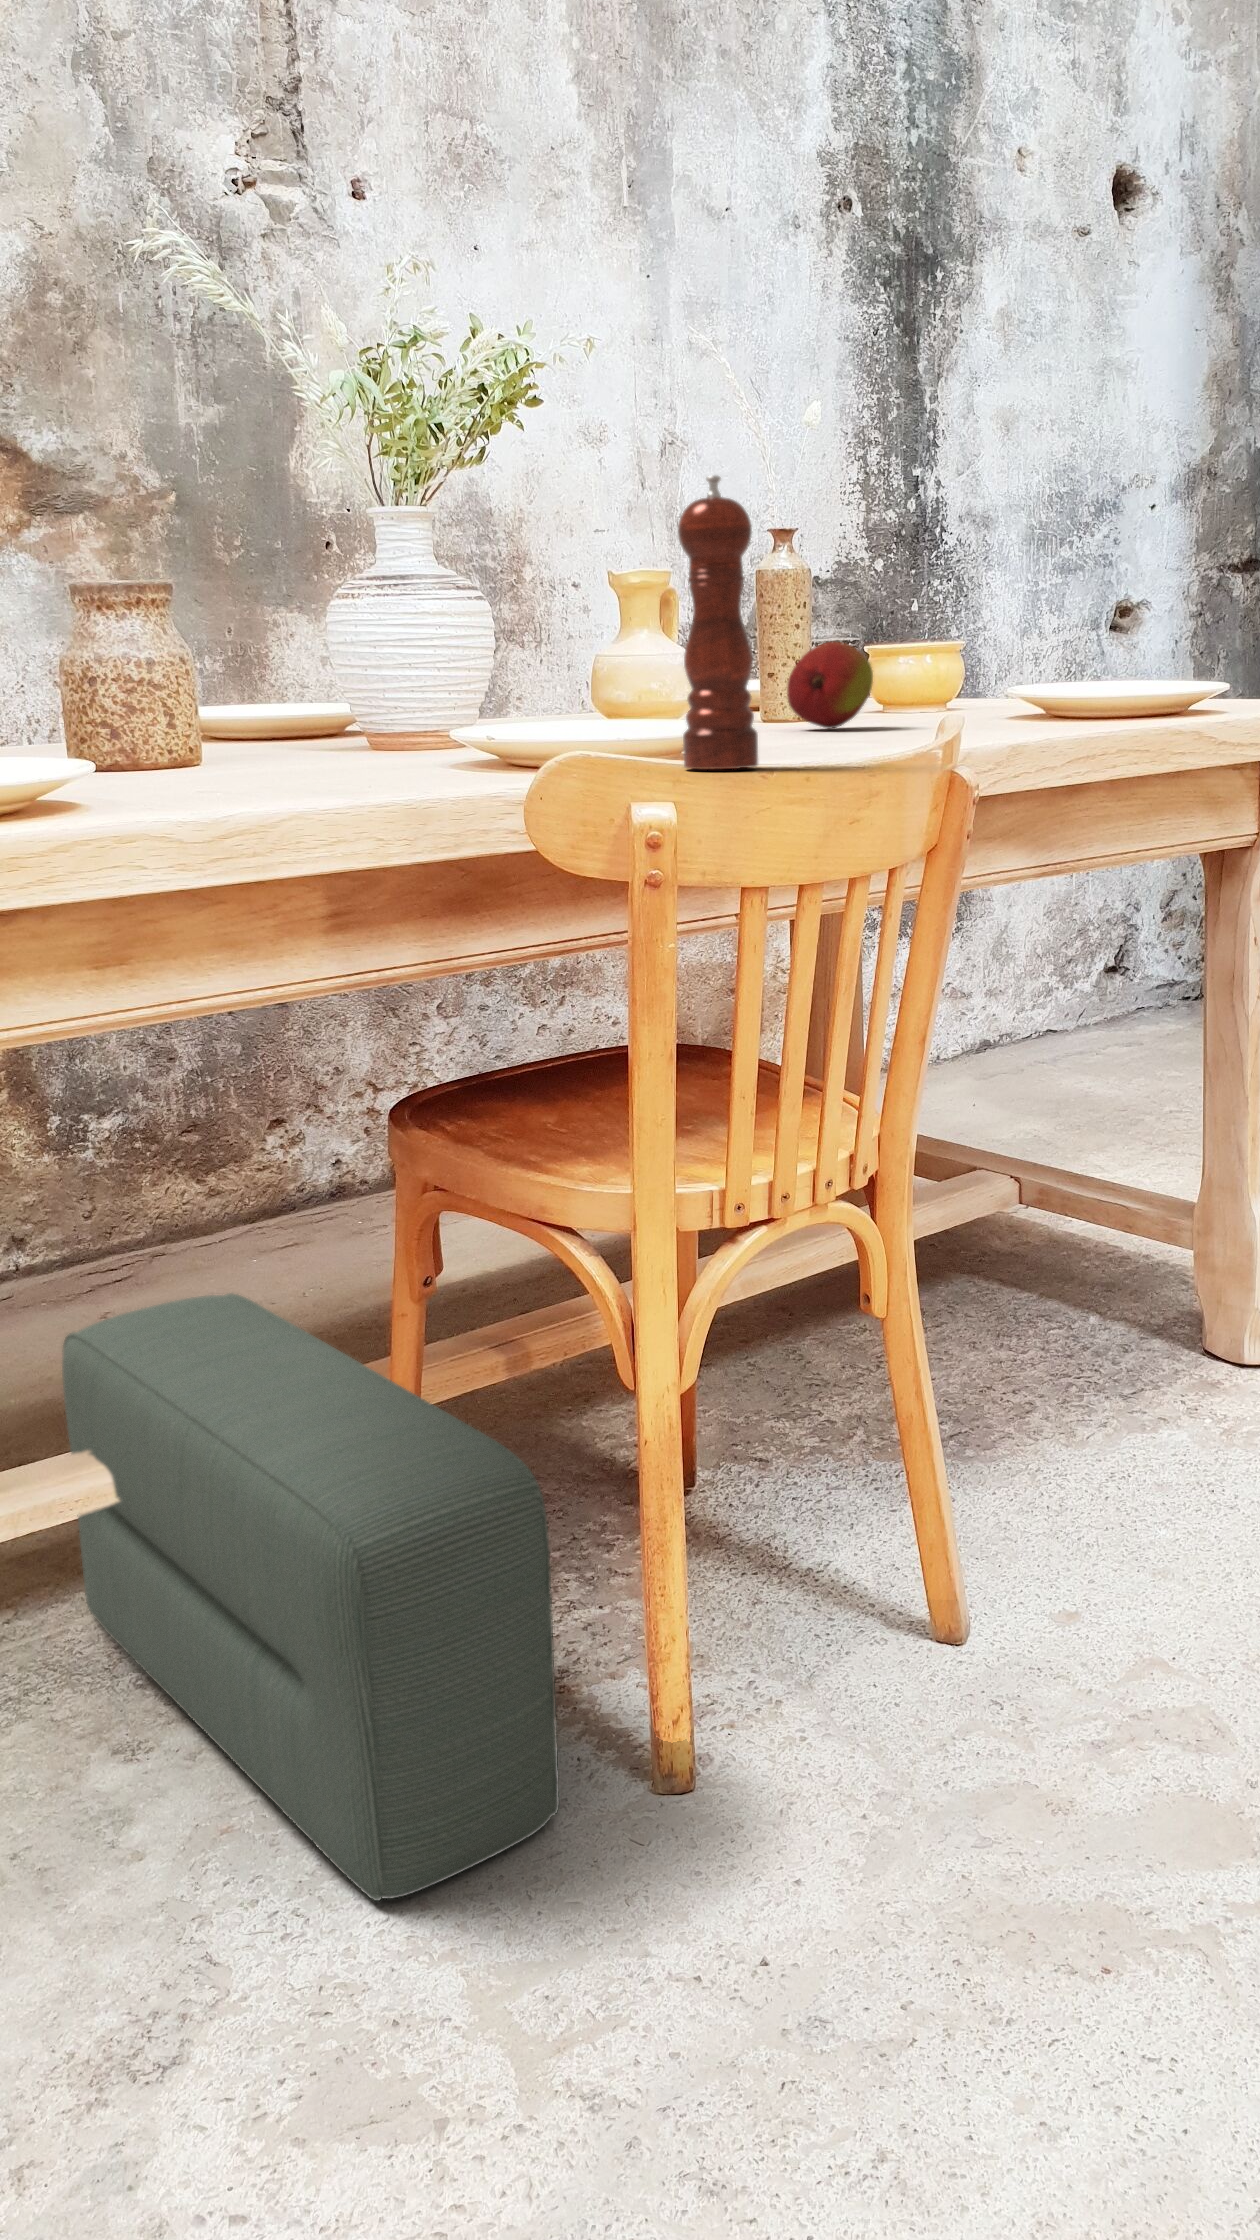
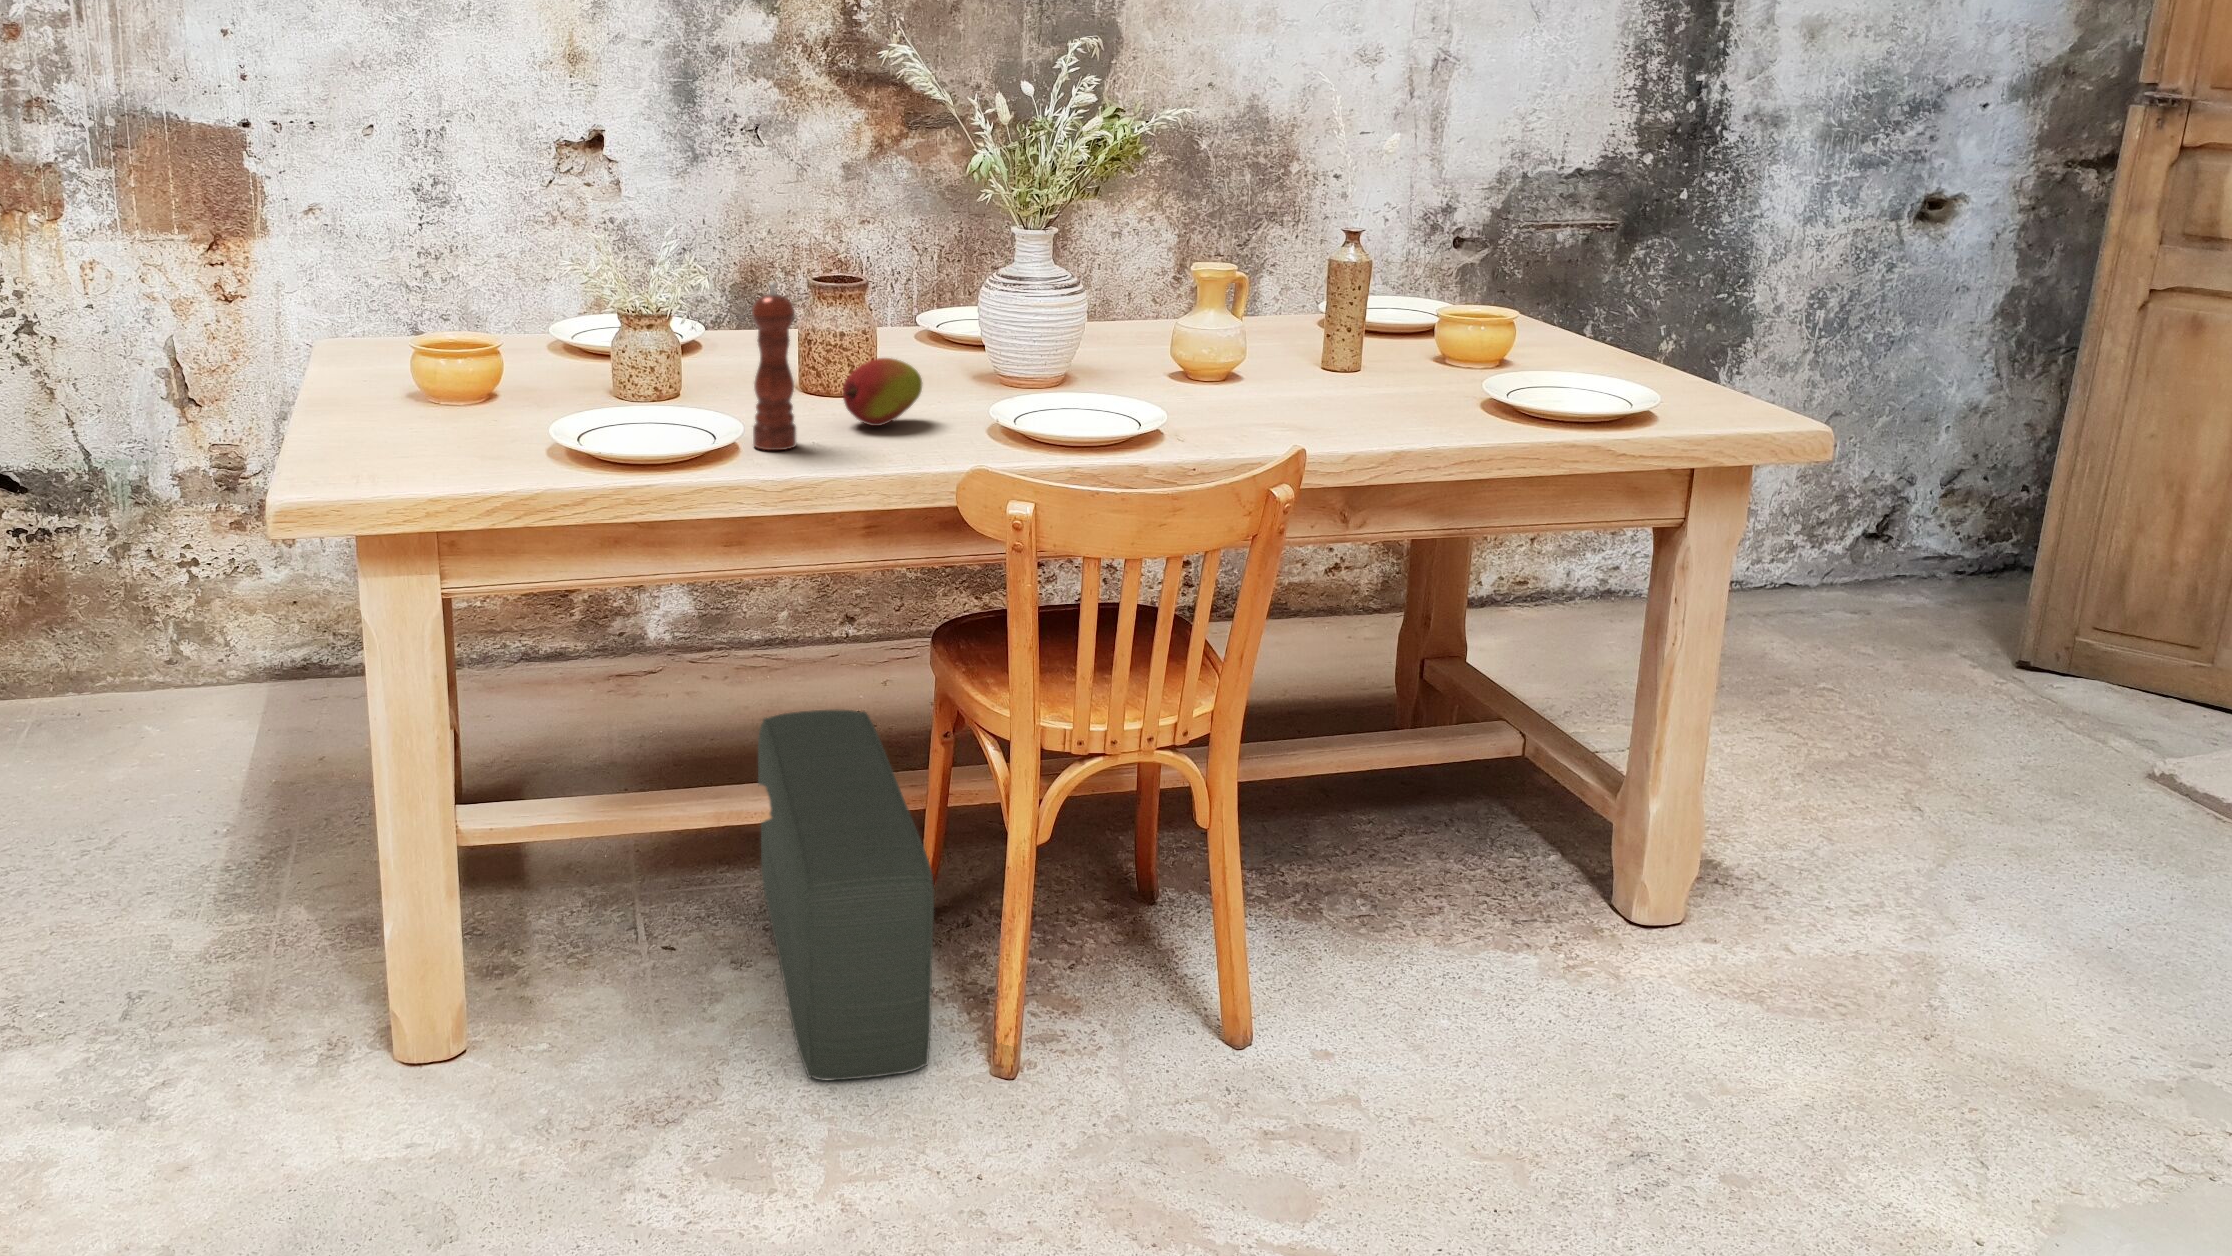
pepper mill: present [678,476,758,769] -> present [752,282,797,450]
fruit: present [787,642,873,728] -> present [843,358,922,426]

